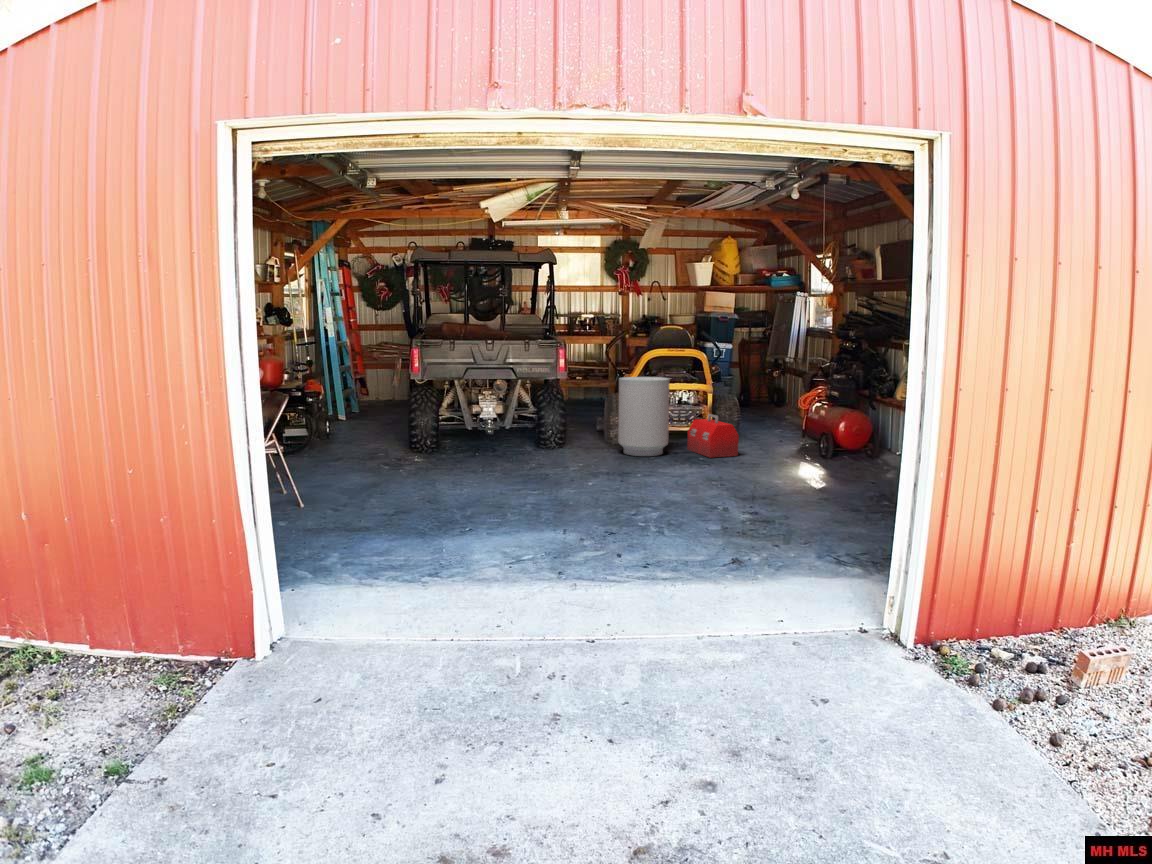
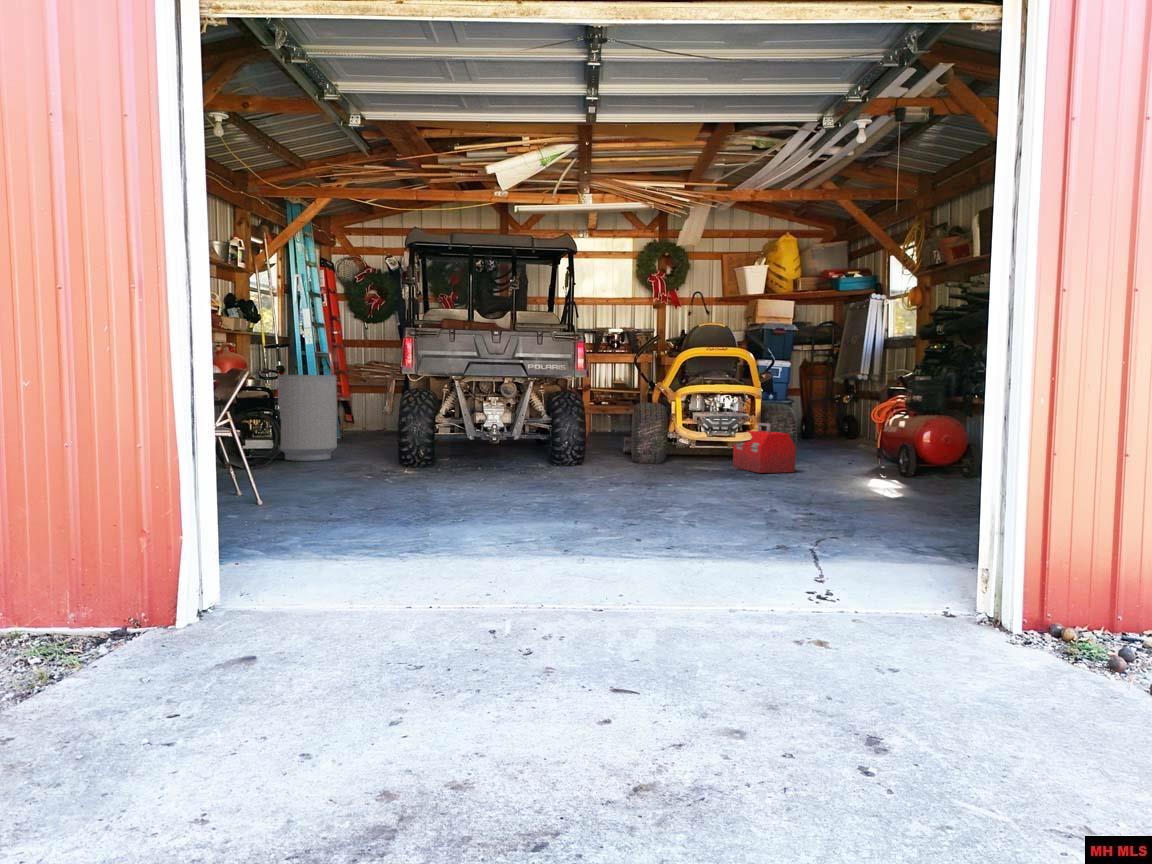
trash can: present [618,377,669,456] -> present [278,375,337,461]

